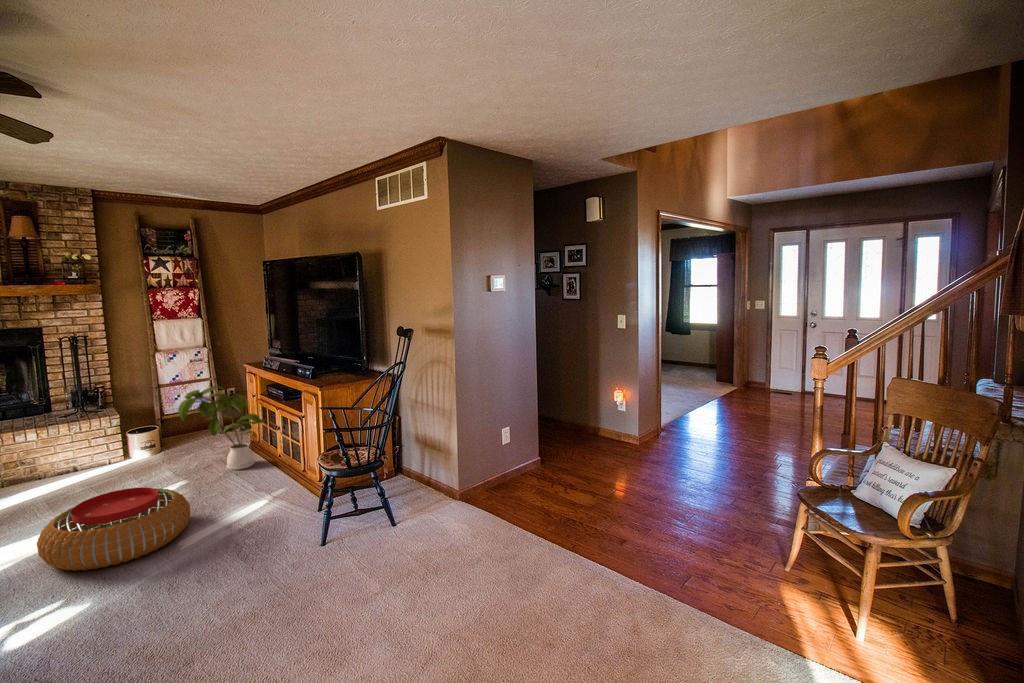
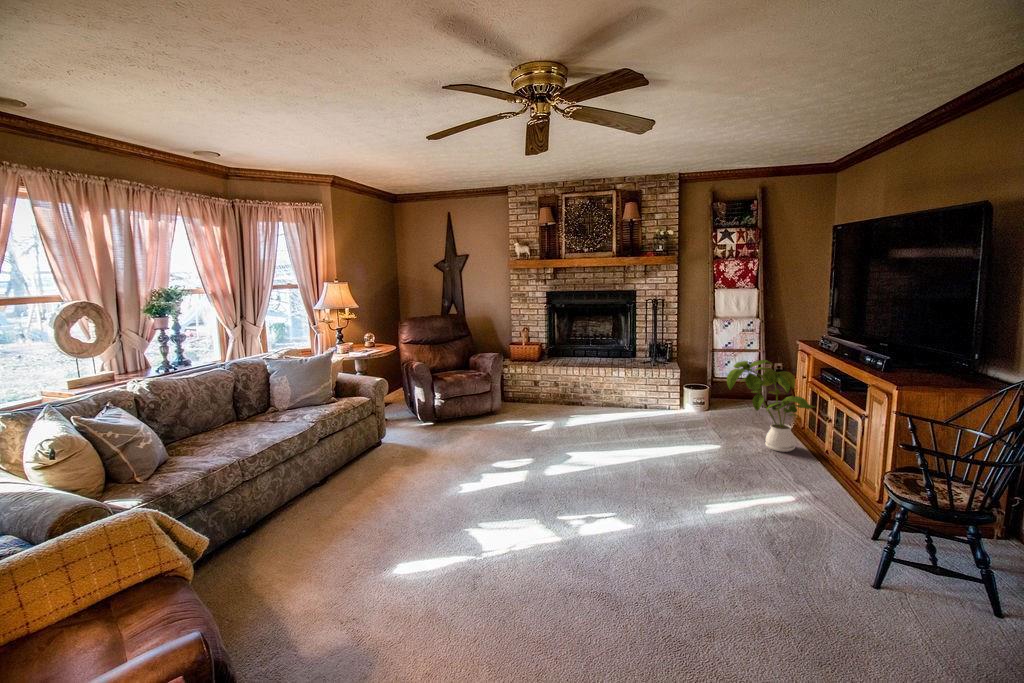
pouf: present [37,487,191,571] -> none [613,441,727,511]

